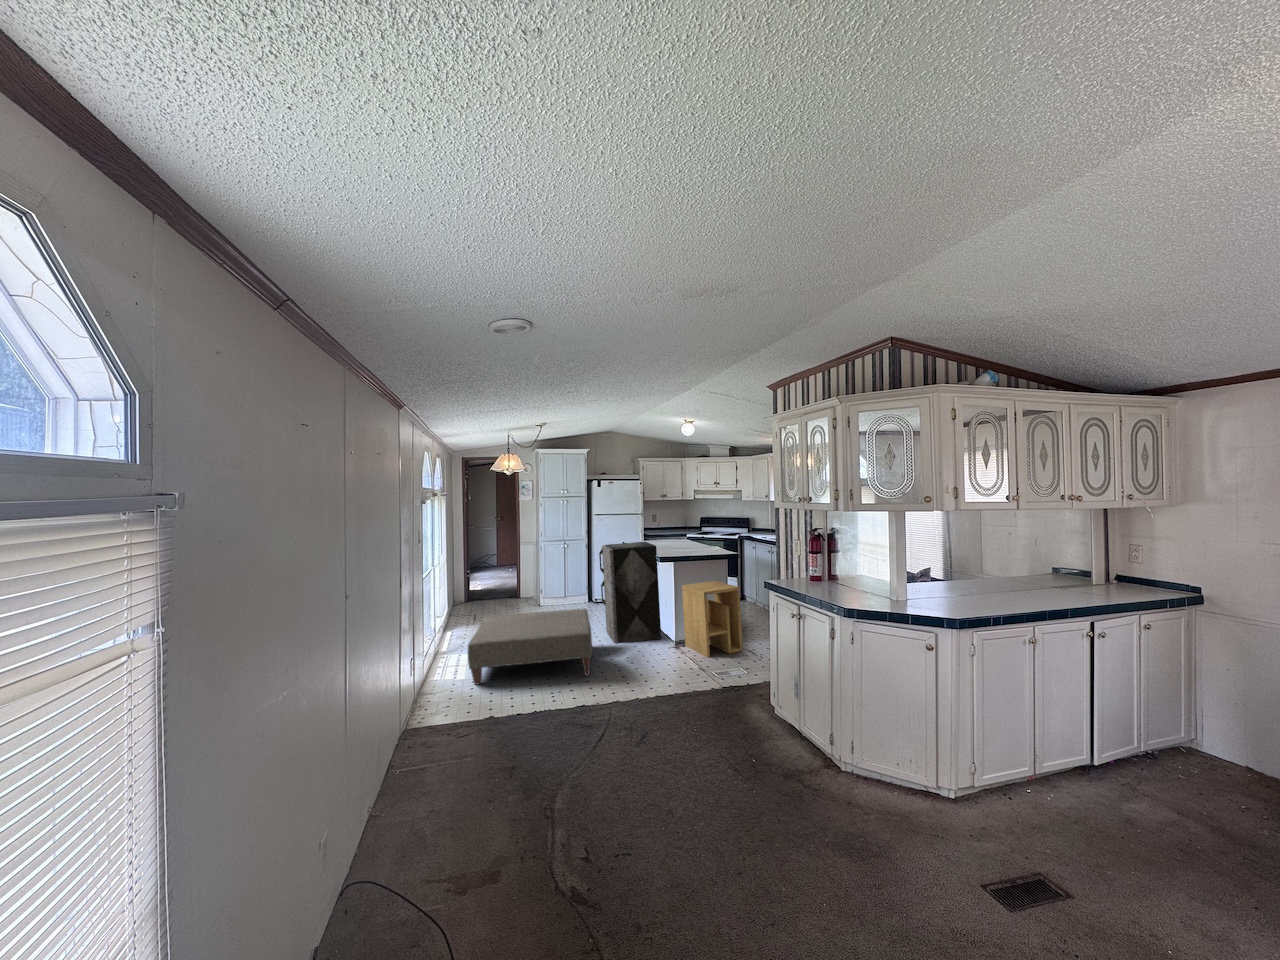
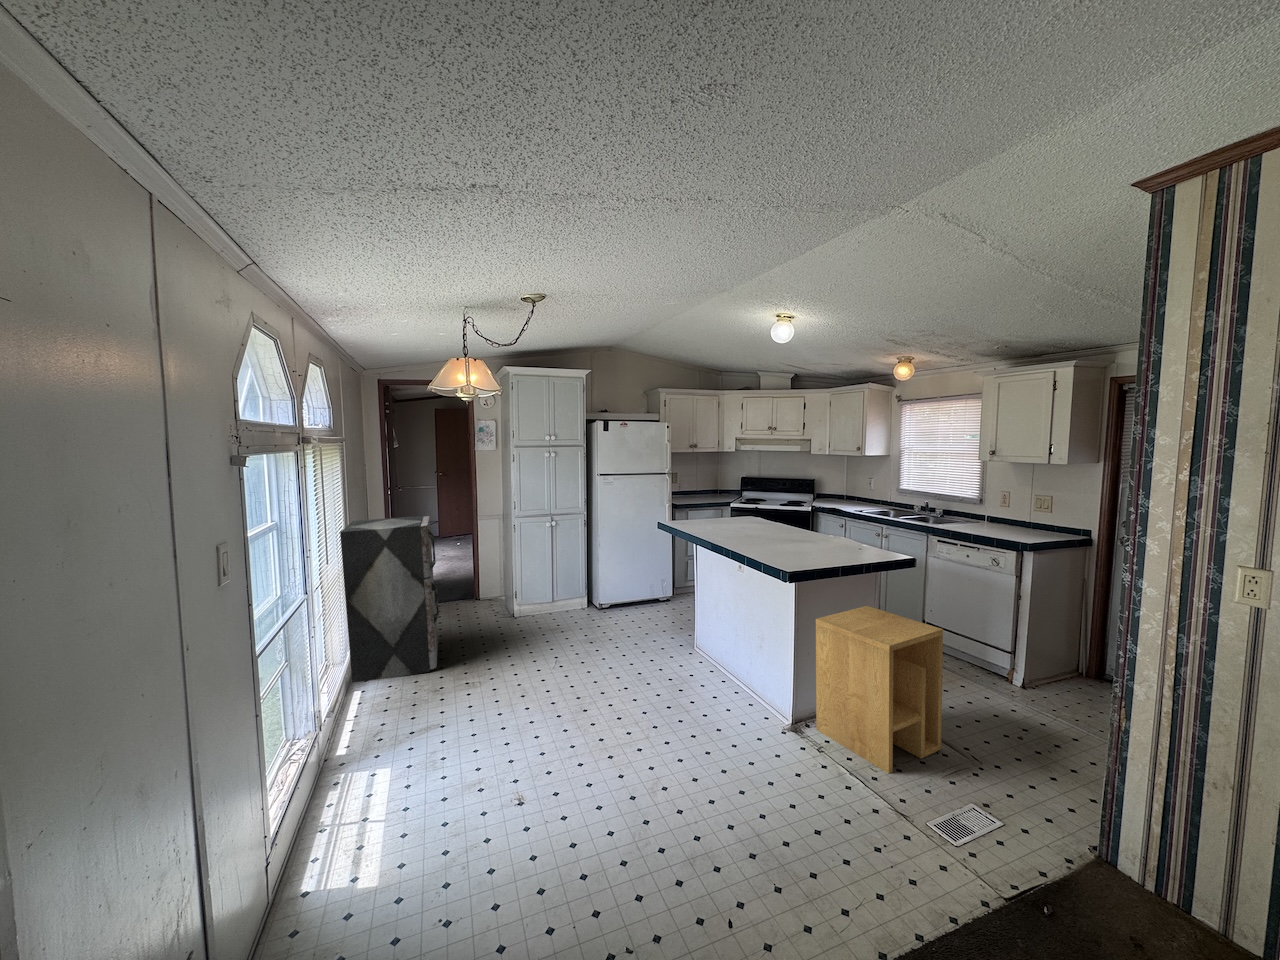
storage cabinet: present [599,542,661,643] -> present [340,516,439,683]
ottoman: present [467,609,592,684] -> none [379,665,692,927]

